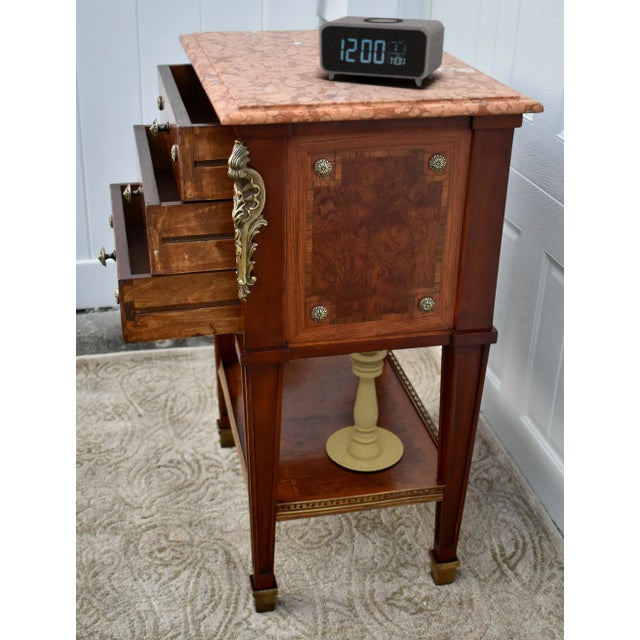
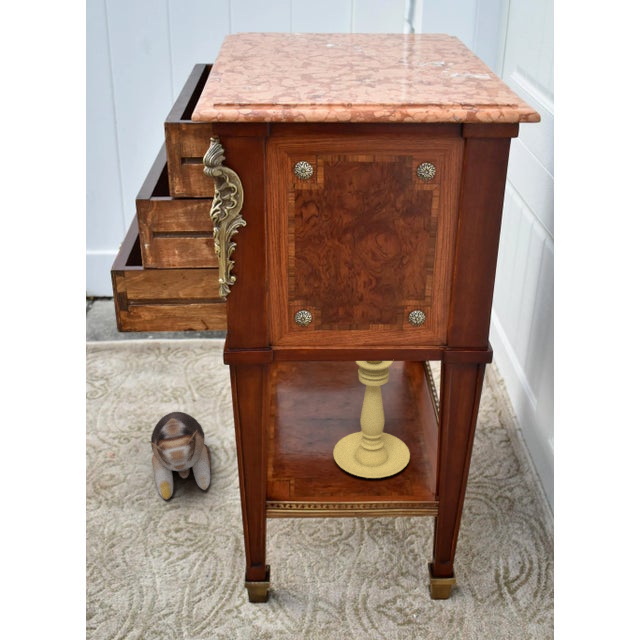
alarm clock: present [319,16,445,86] -> none [317,21,447,91]
plush toy: none [115,427,184,521] -> present [149,412,211,500]

